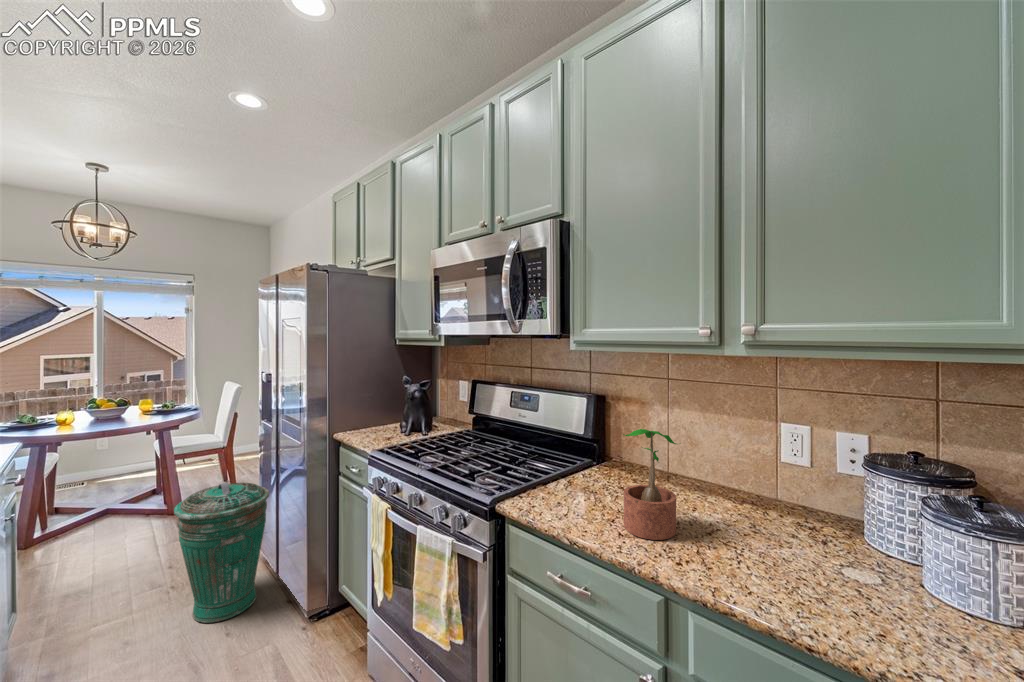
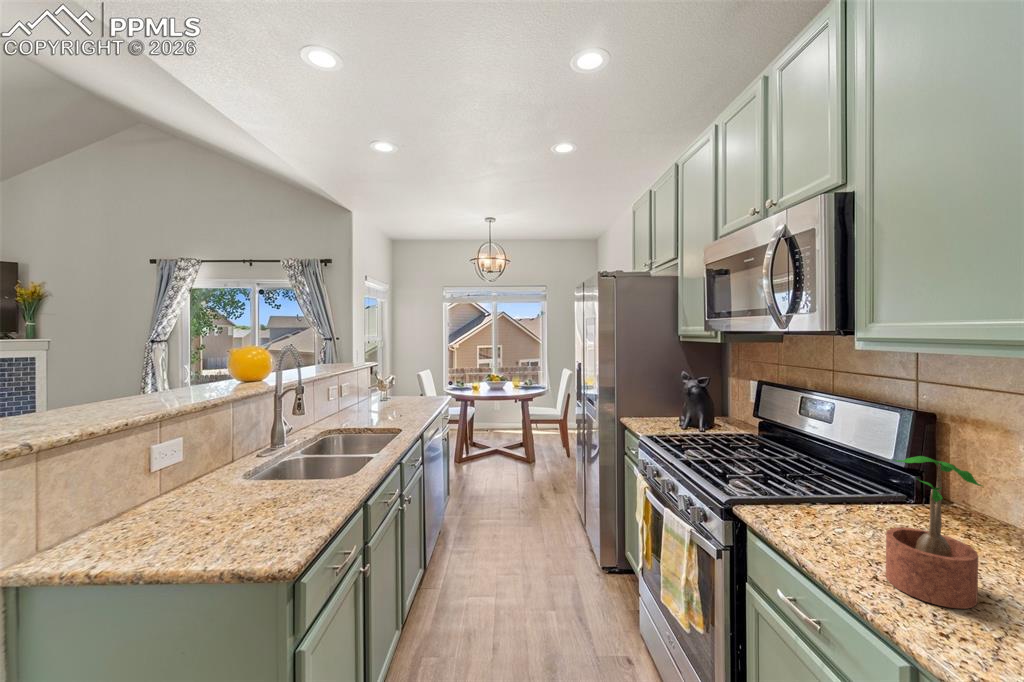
trash can: present [174,483,269,623] -> none [518,444,578,547]

